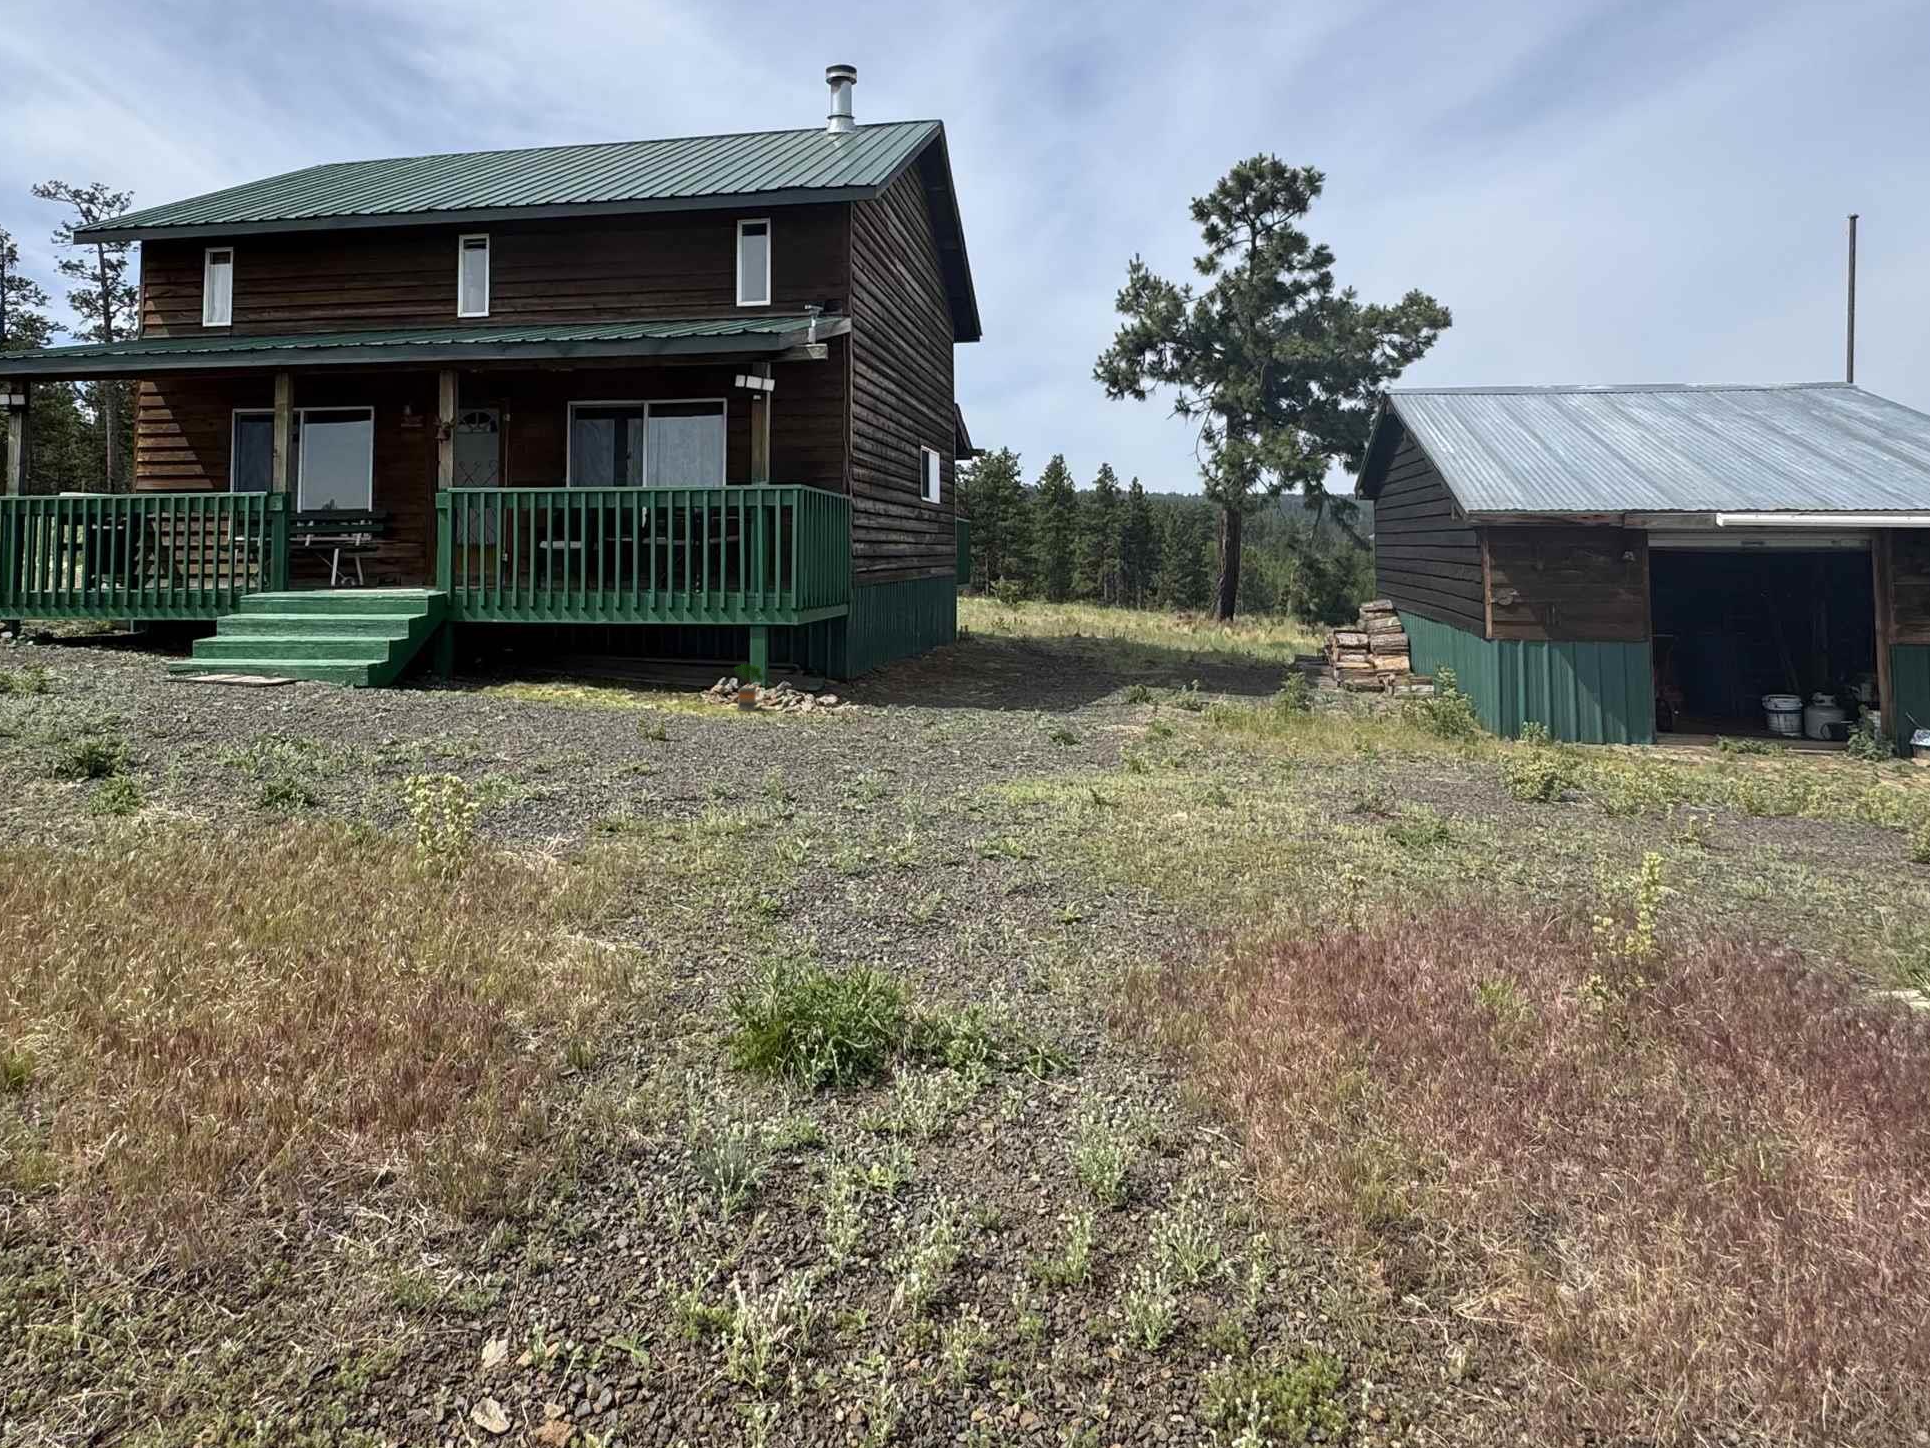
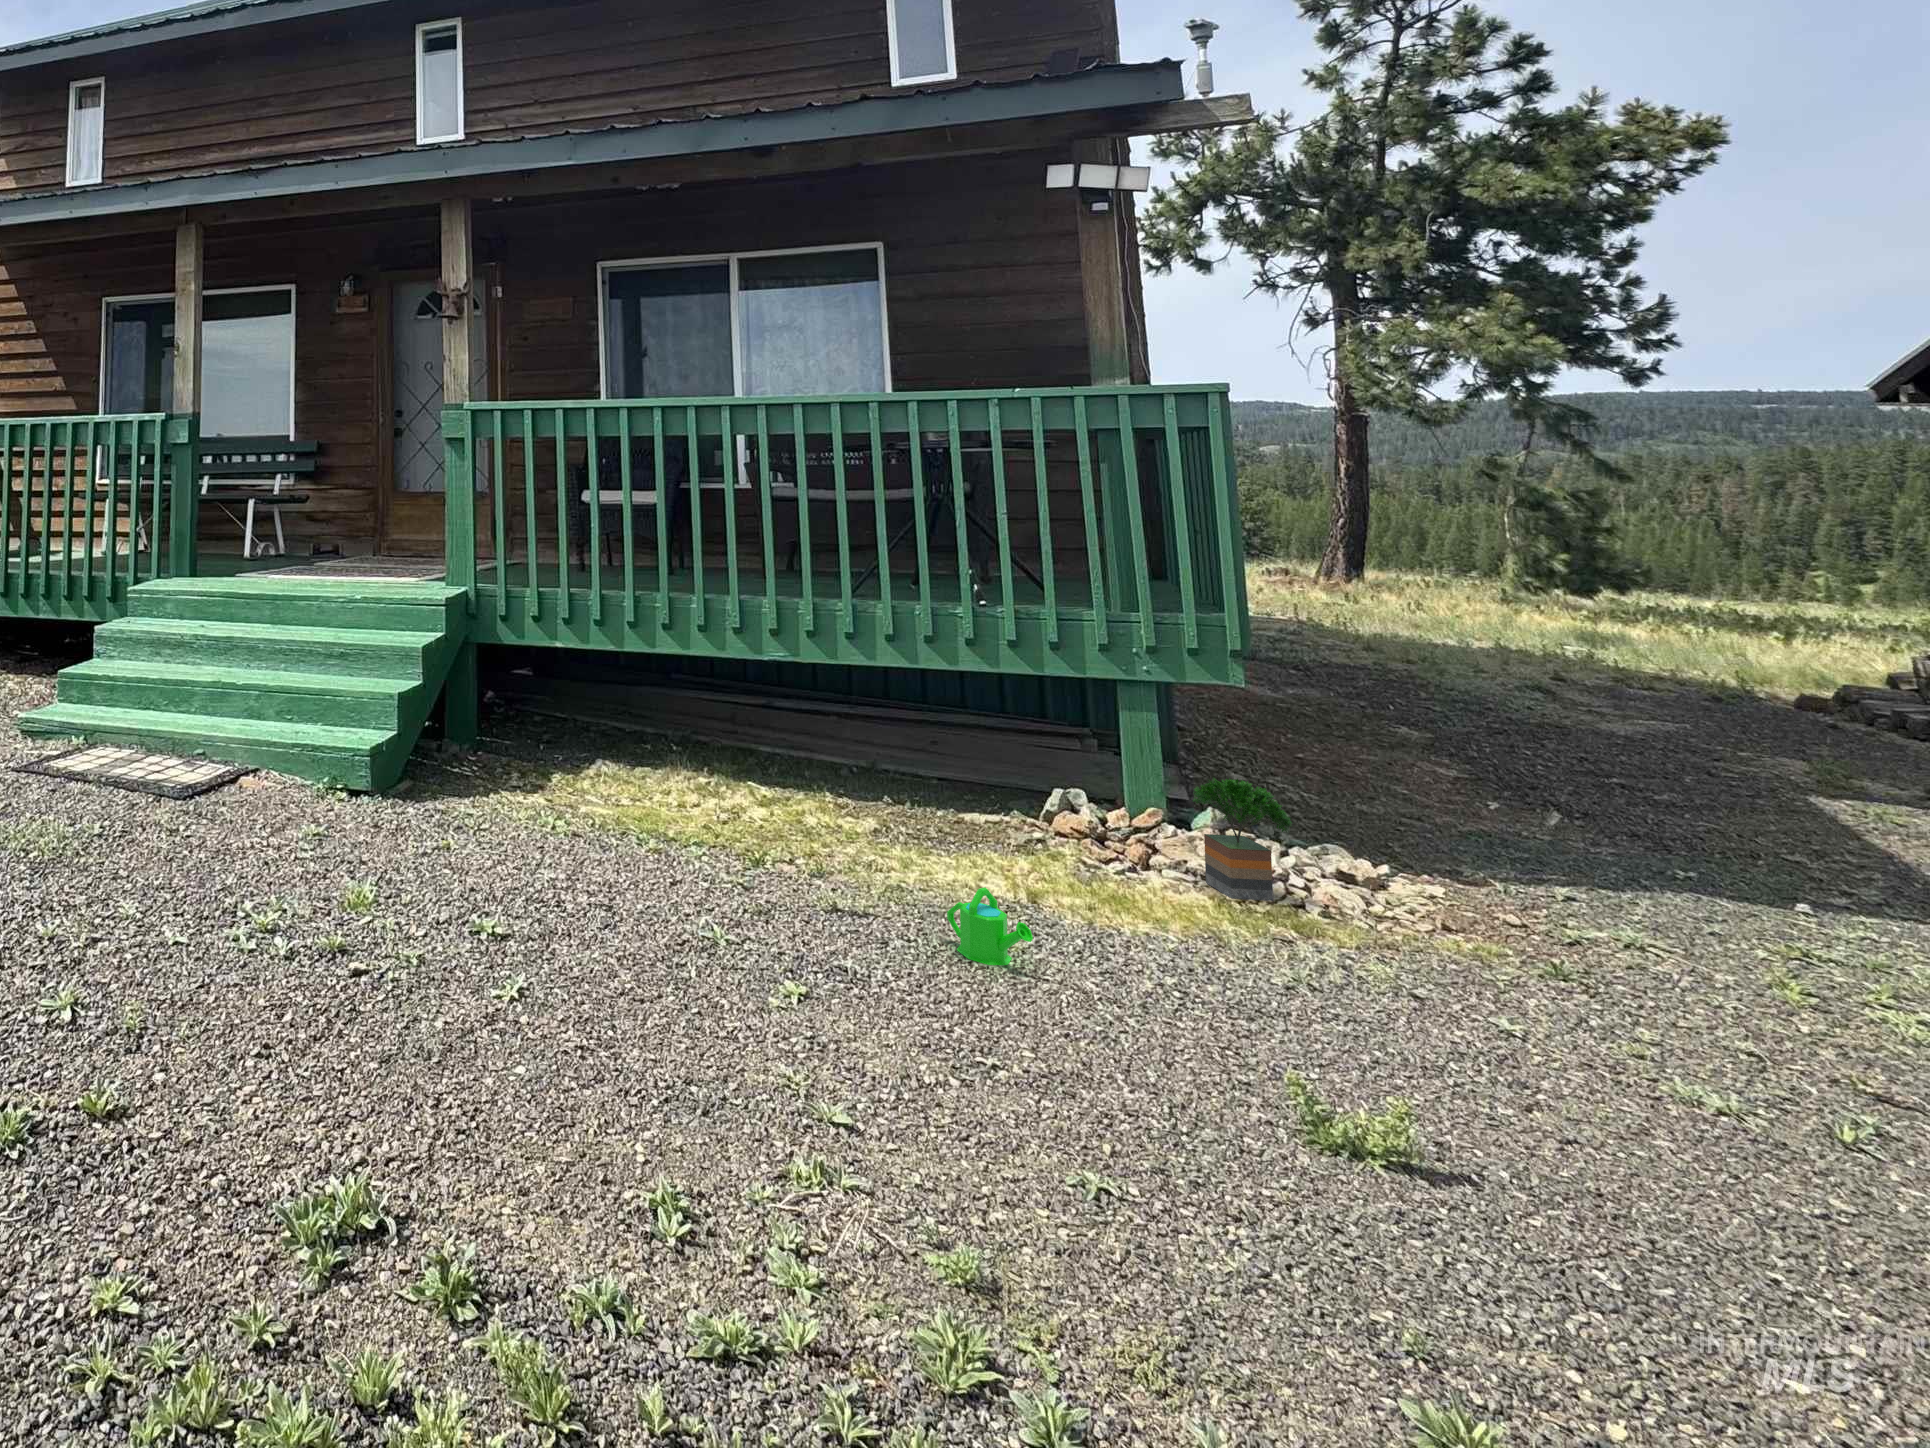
watering can: none [587,694,609,720] -> present [947,887,1033,965]

